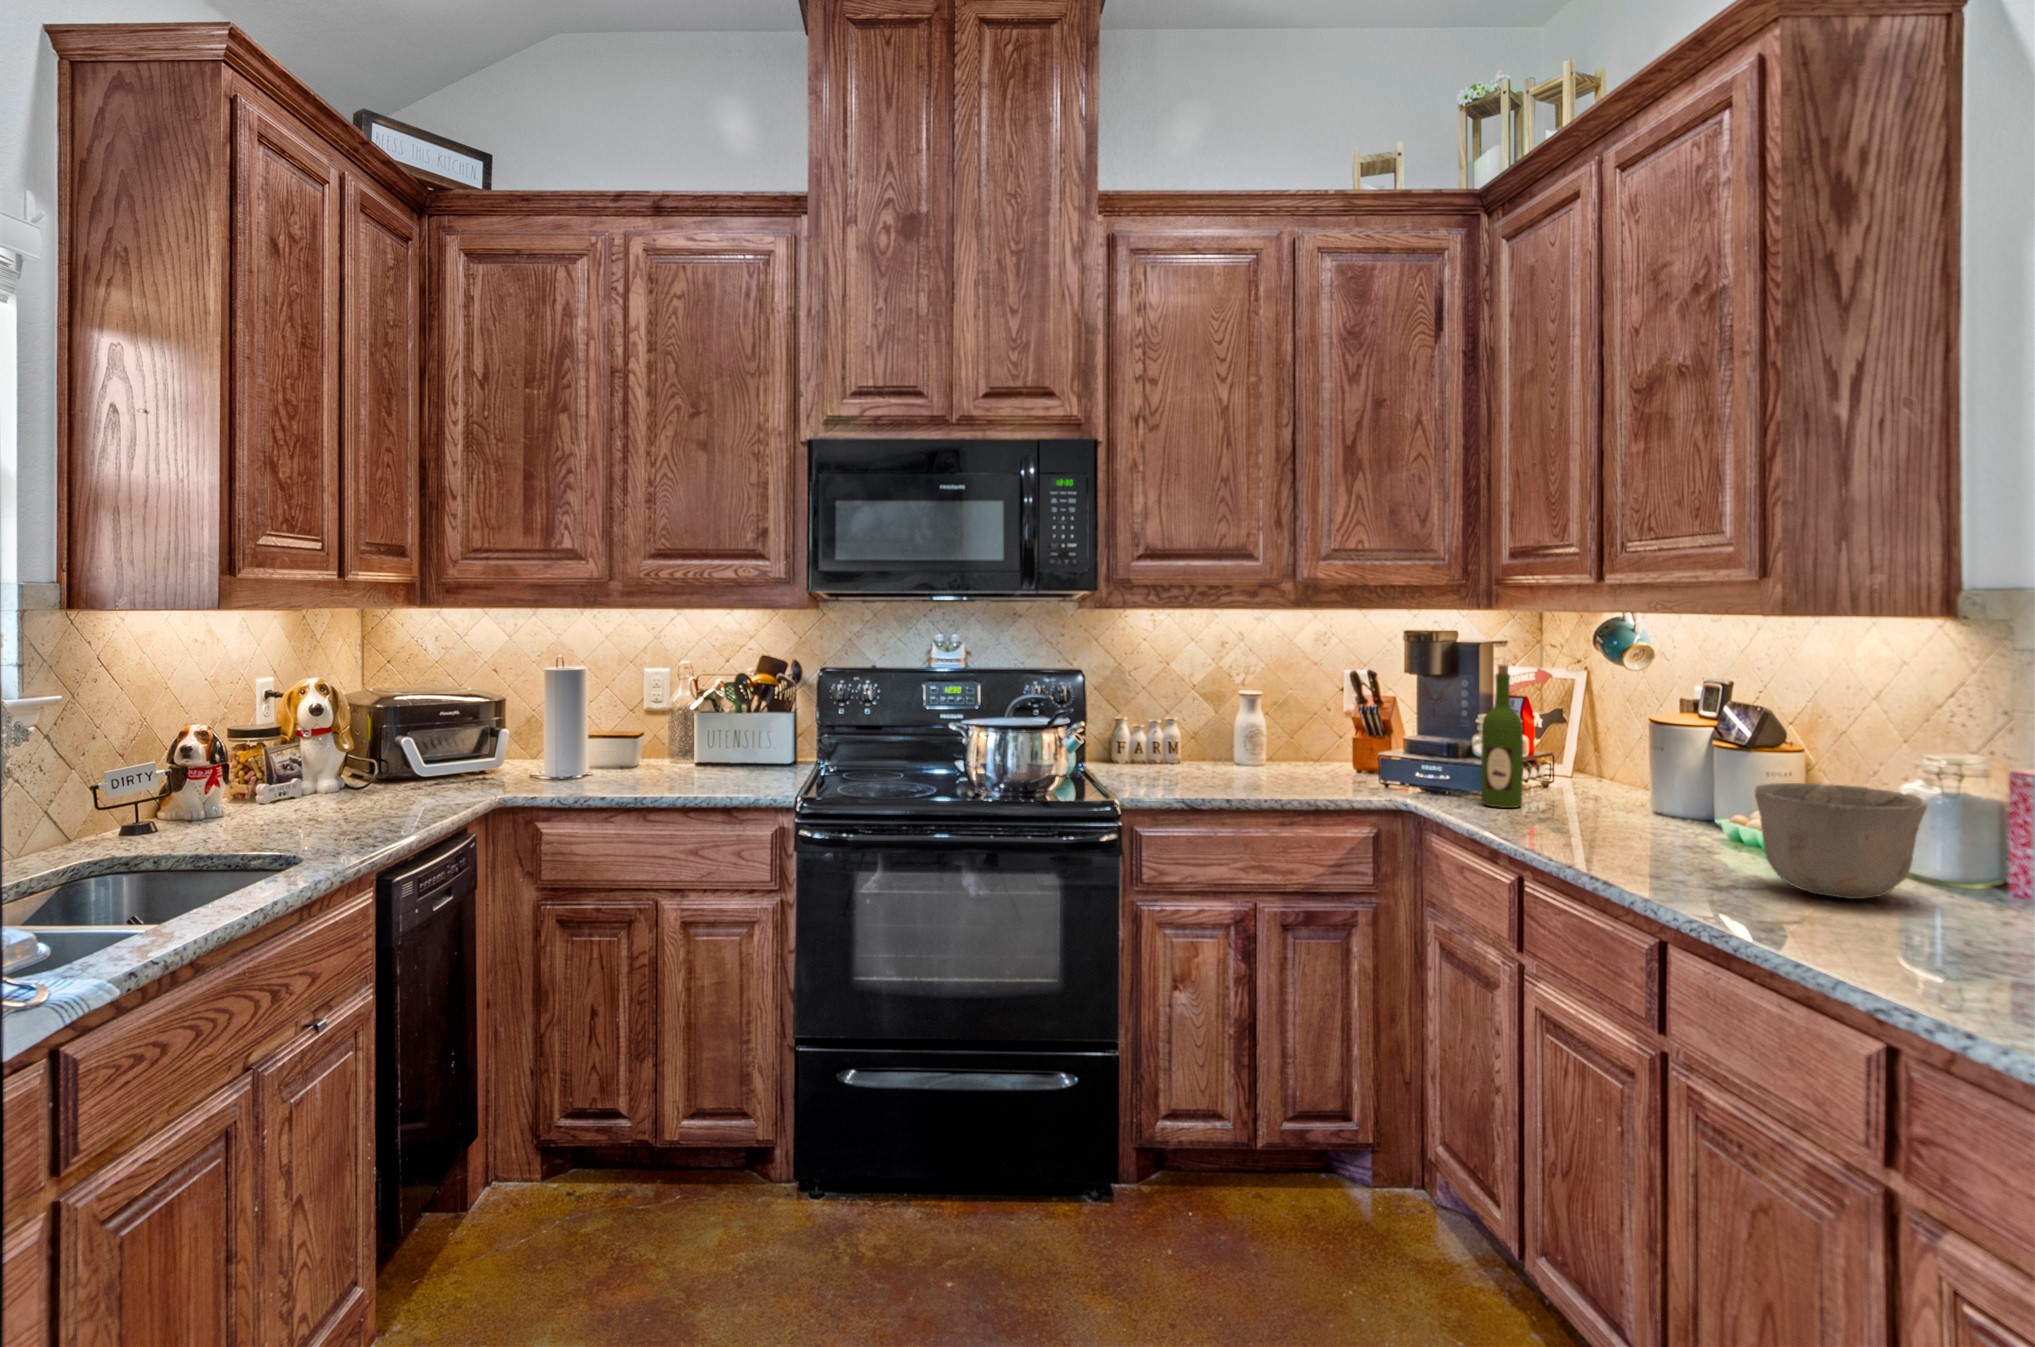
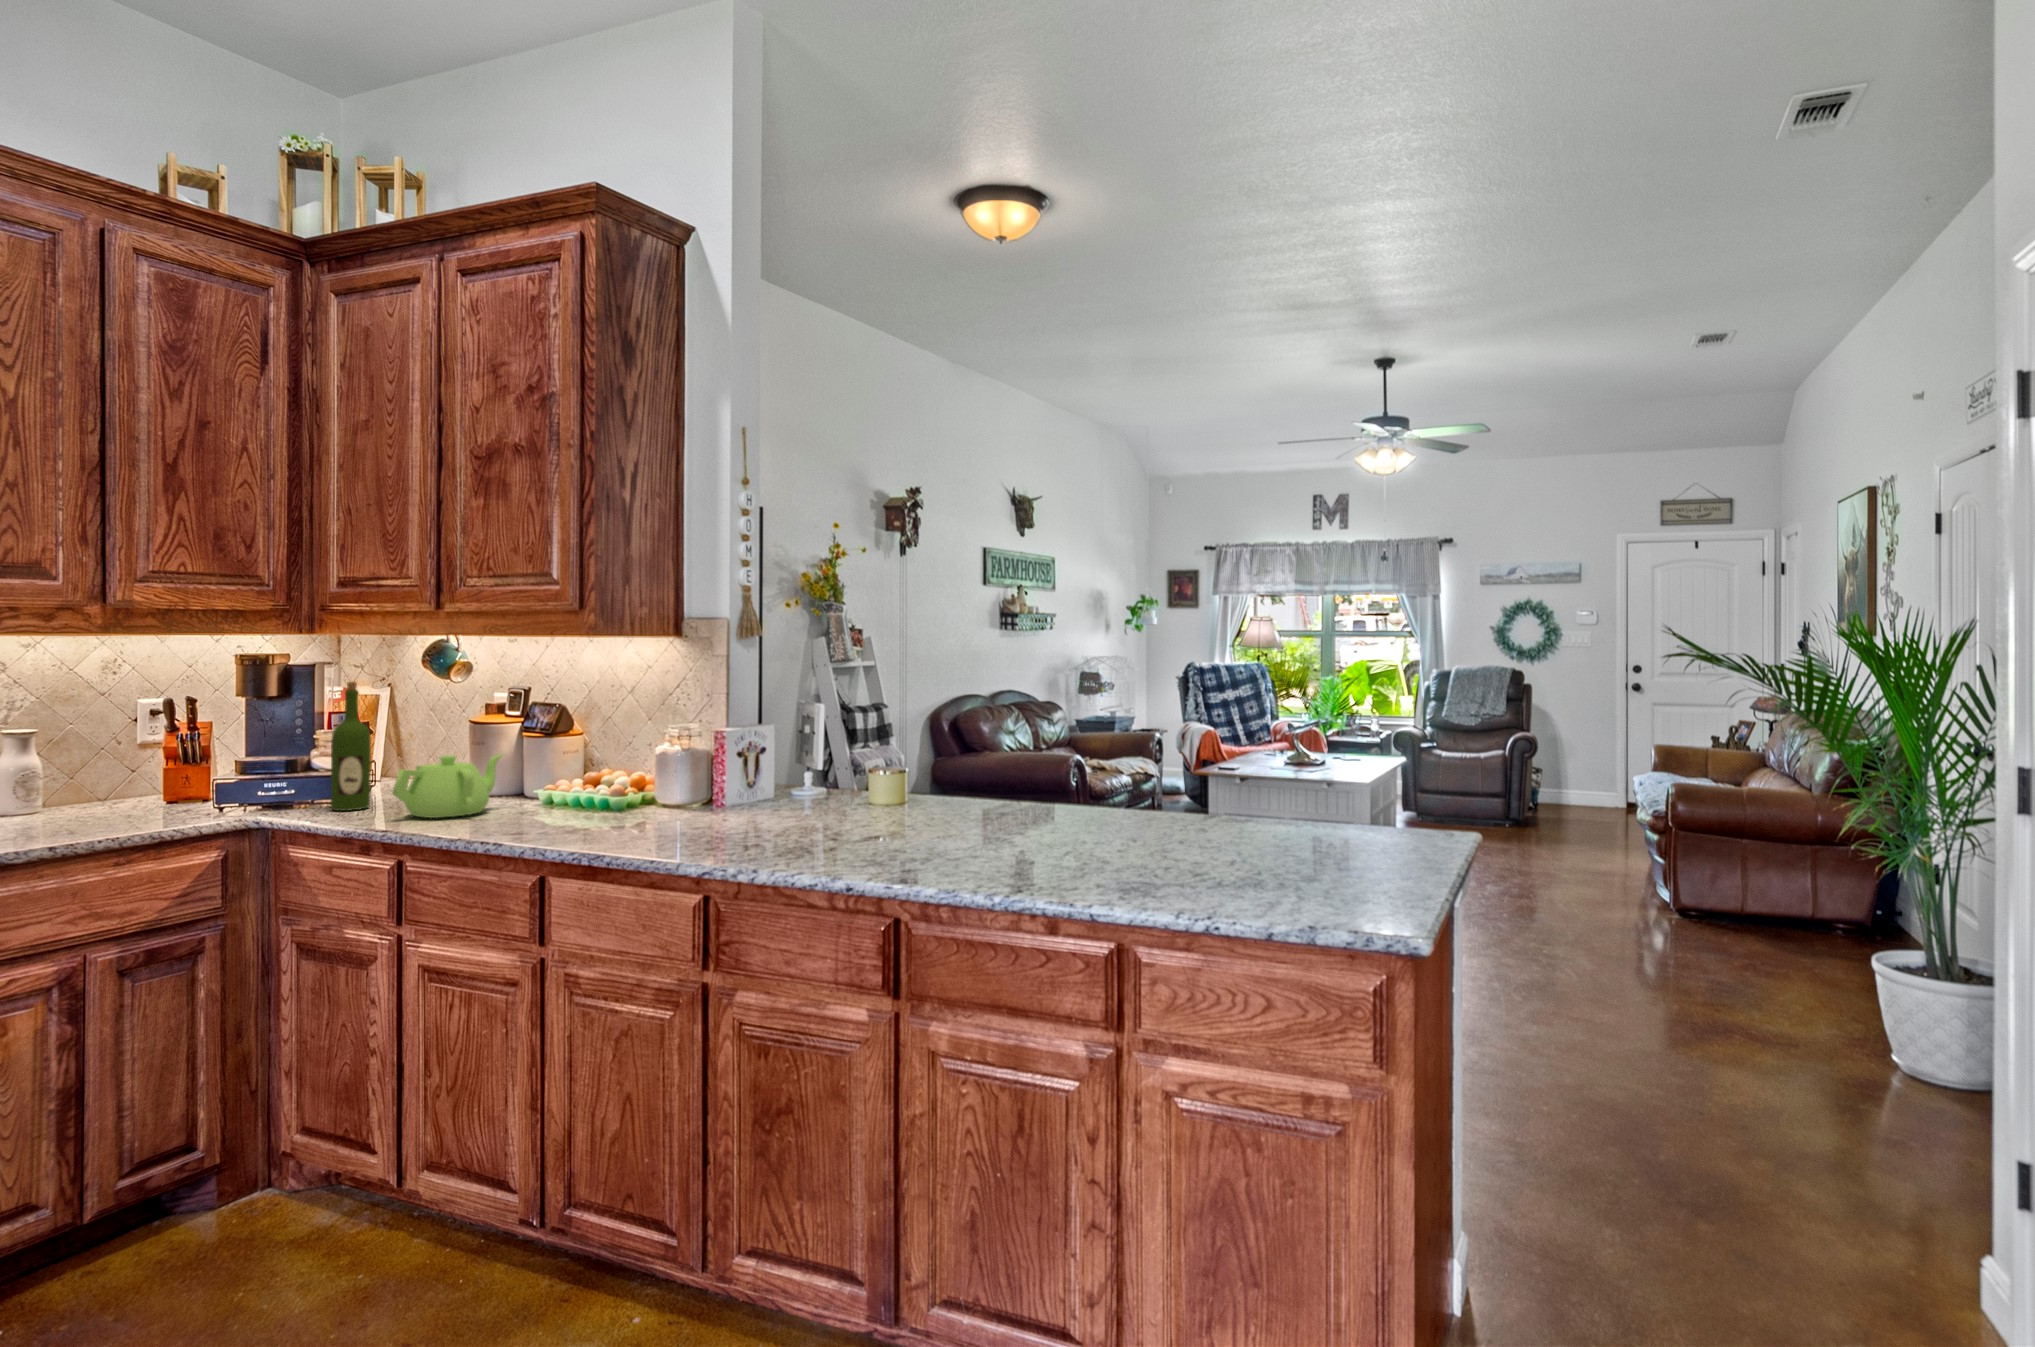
teapot: none [1525,759,1670,836] -> present [392,754,503,818]
ceramic bowl: present [1755,783,1927,899] -> none [588,750,688,825]

